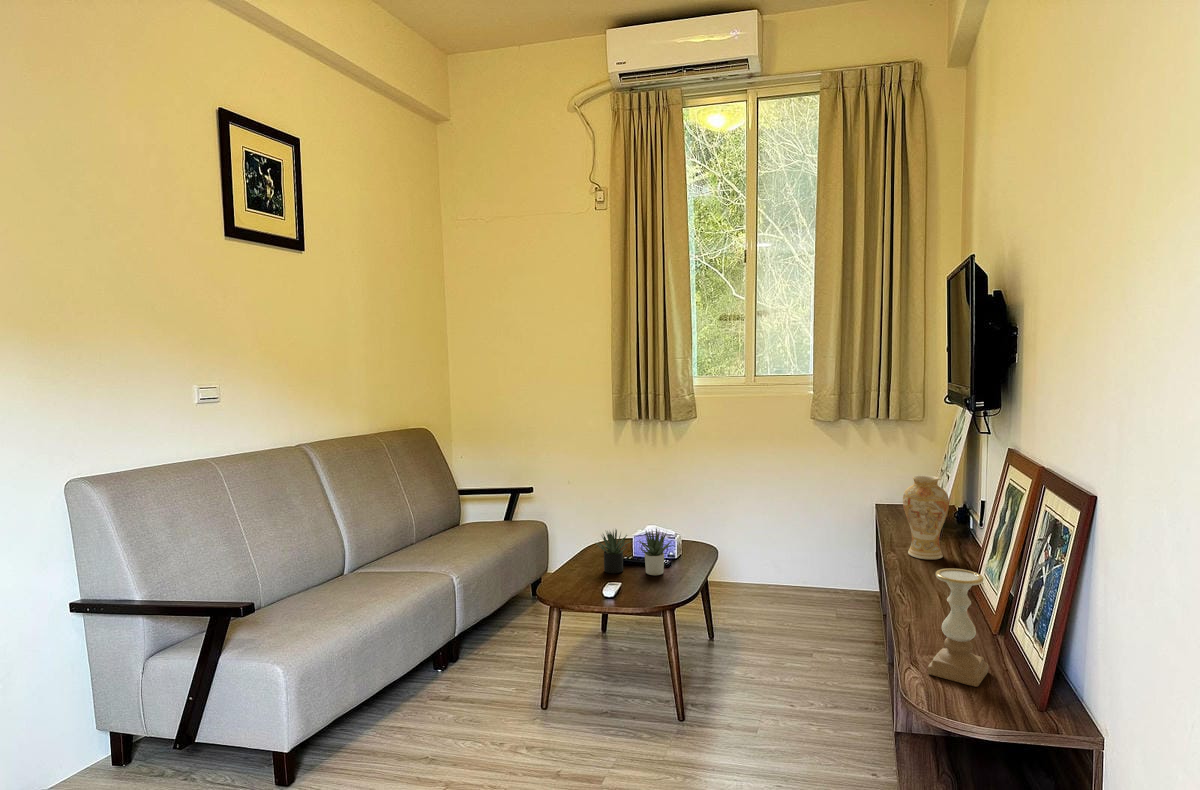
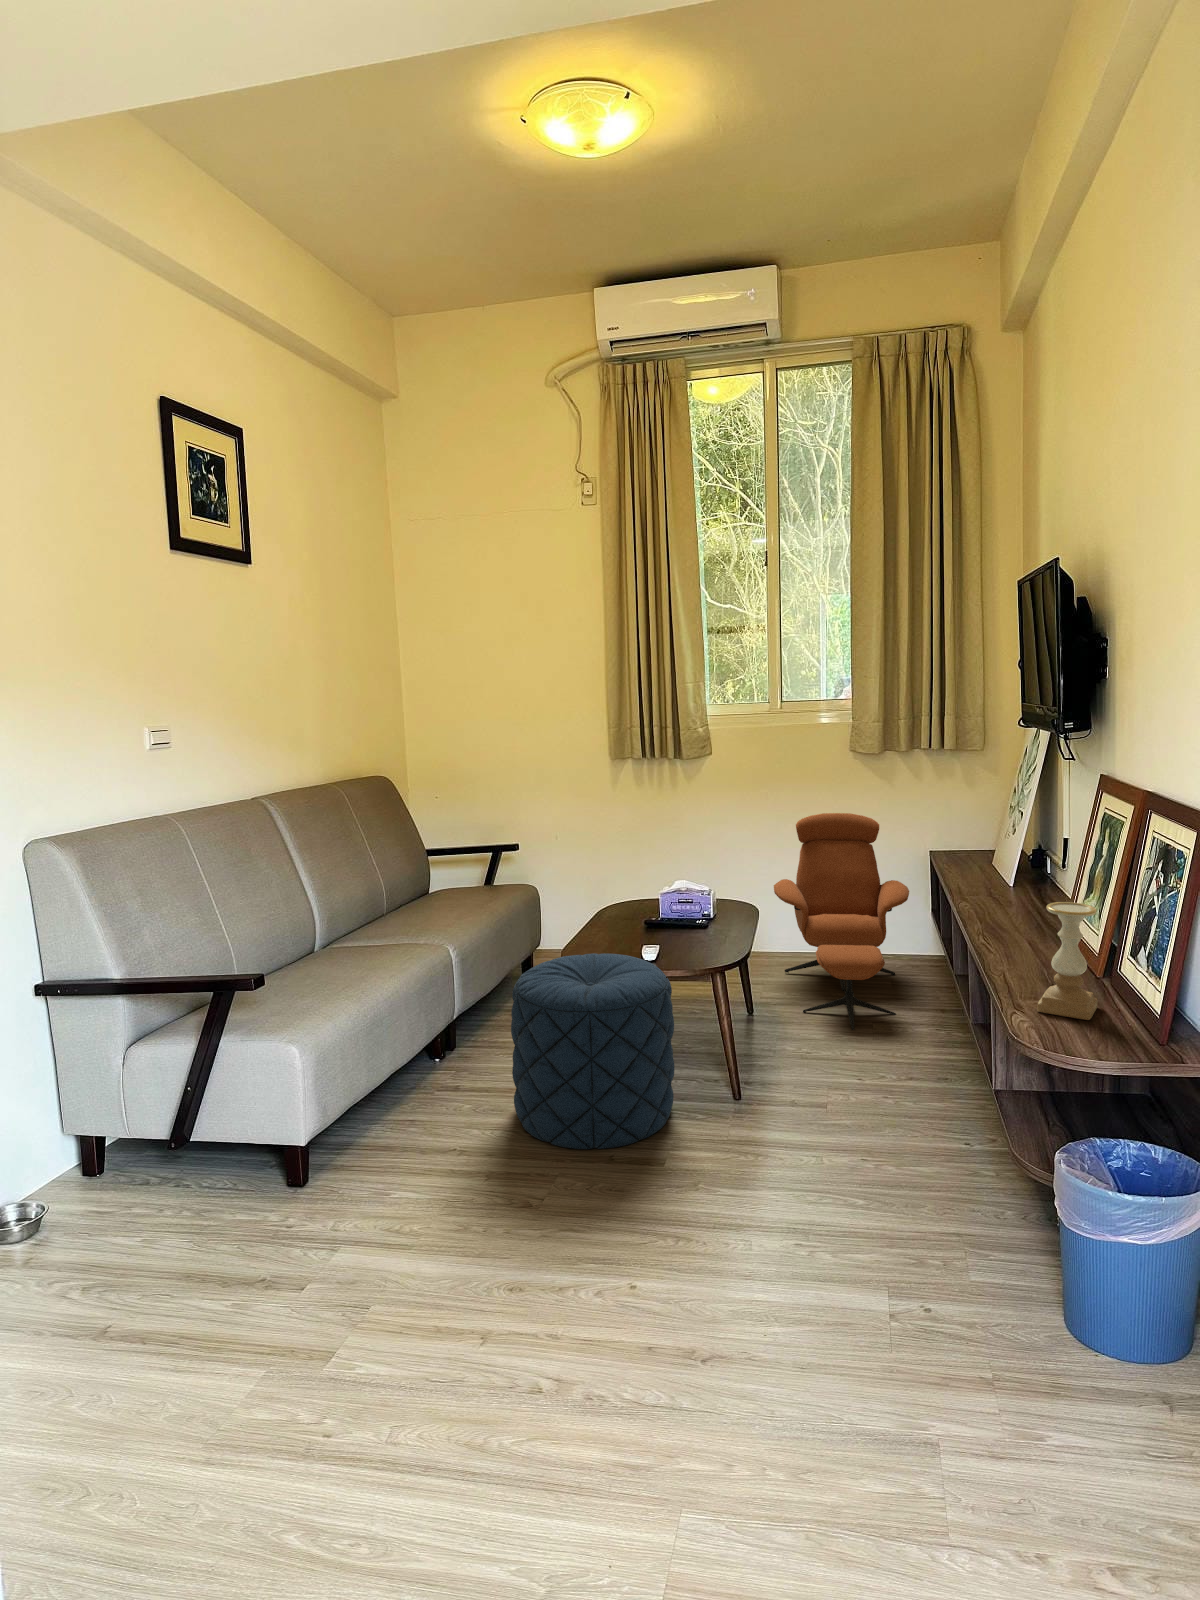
lounge chair: none [740,469,855,660] -> present [774,813,909,1030]
vase: present [903,475,949,560] -> none [980,812,1032,906]
succulent plant: present [596,529,673,575] -> none [619,881,719,938]
pouf: none [482,588,623,766] -> present [511,954,675,1149]

